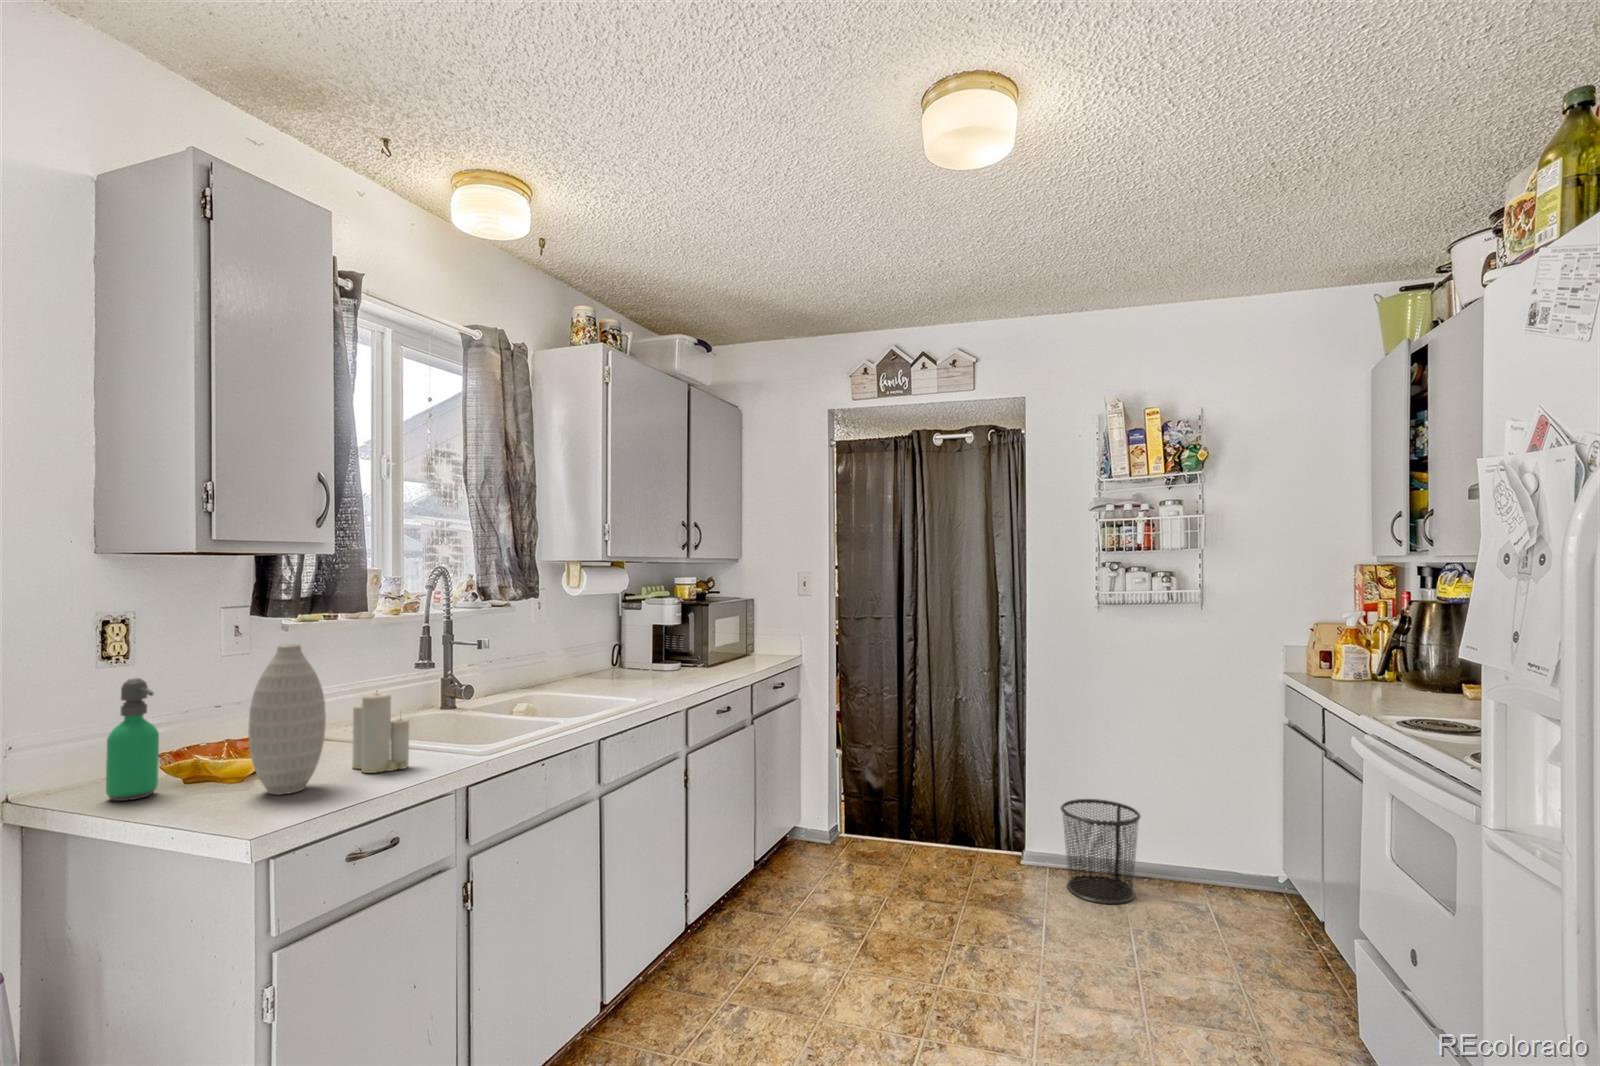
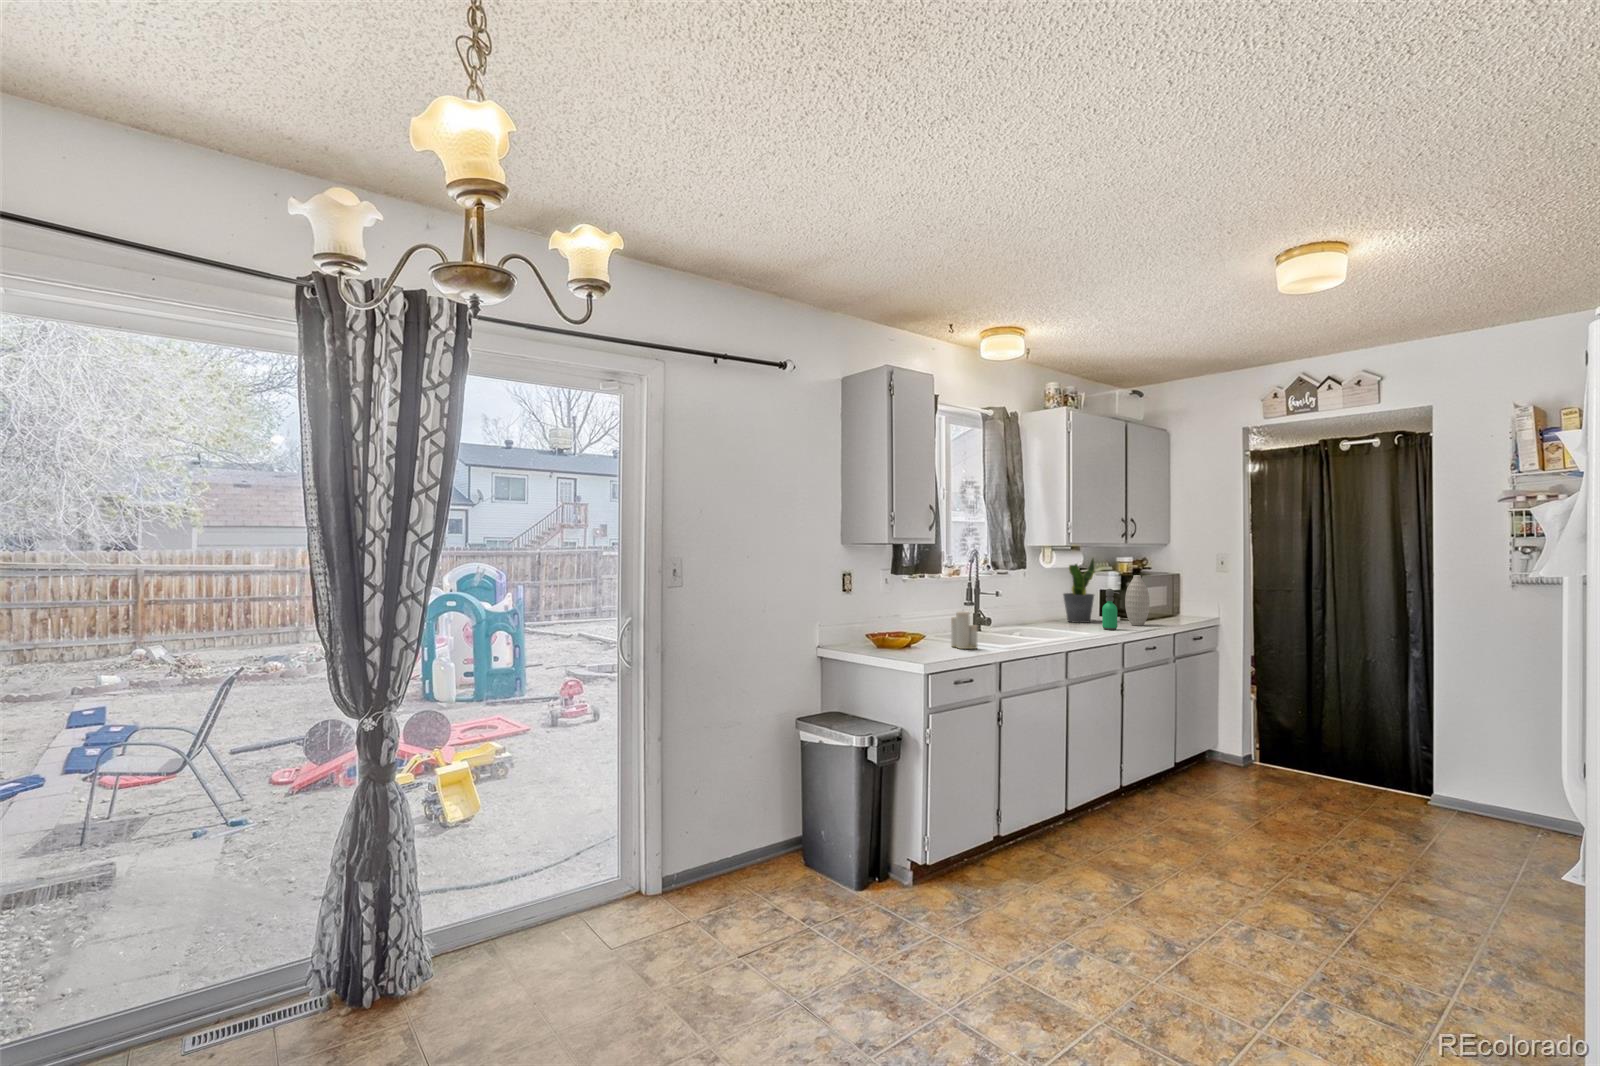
potted plant: none [600,574,646,676] -> present [1063,559,1095,623]
vase: present [248,643,326,795] -> present [1125,575,1150,626]
soap dispenser: present [106,678,159,801] -> present [1102,589,1120,630]
waste bin: present [1061,799,1141,904] -> none [1461,750,1548,837]

